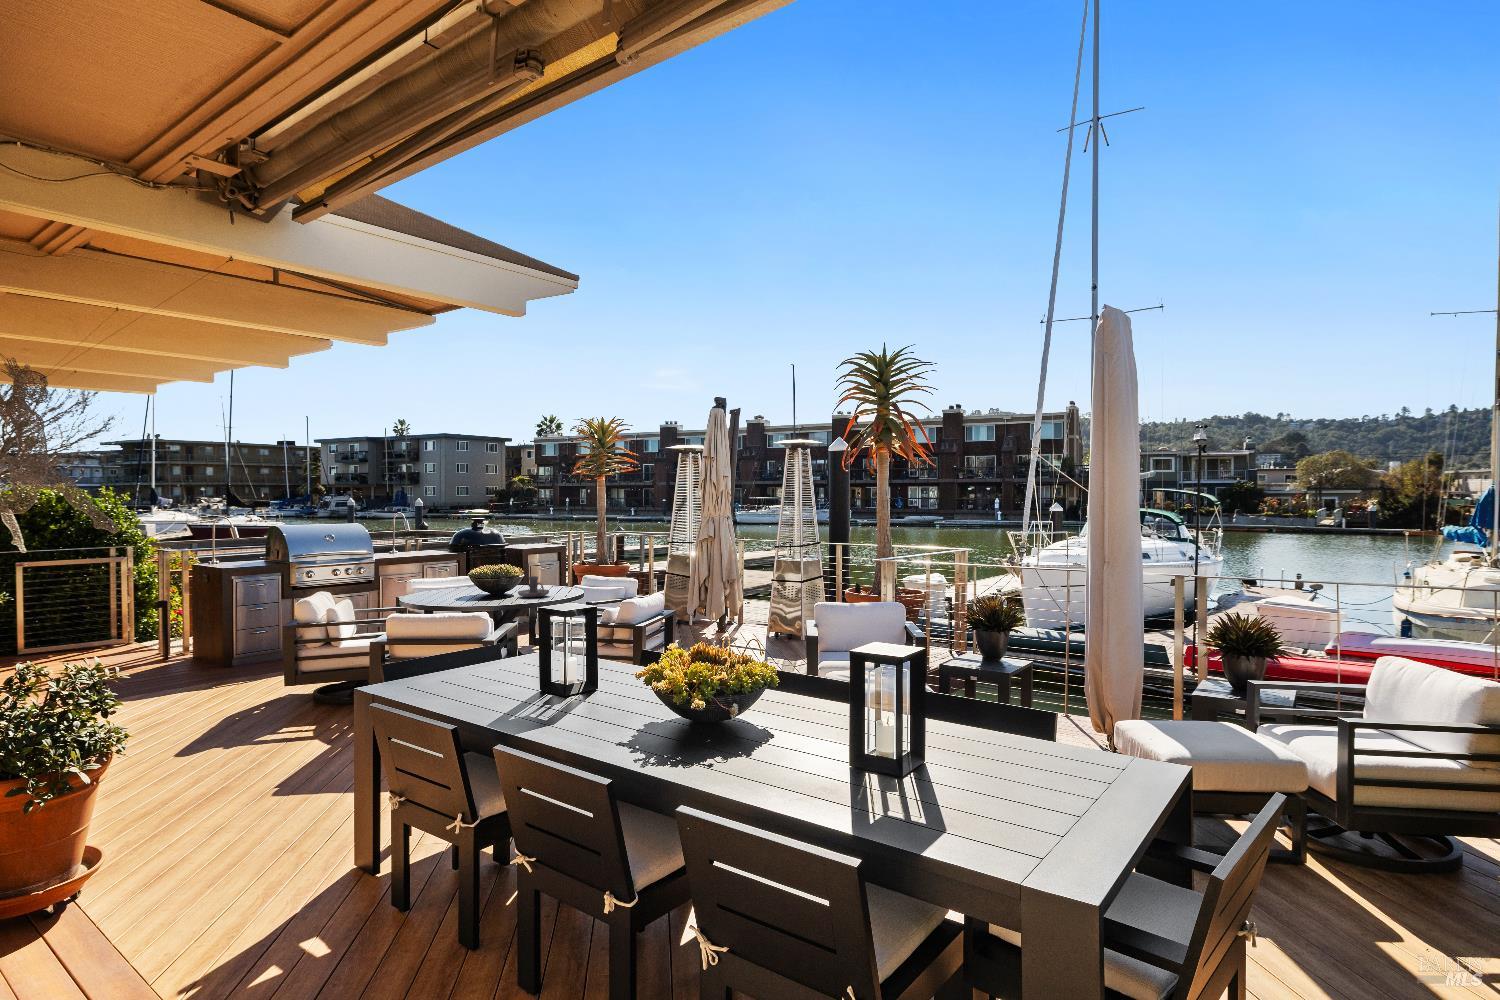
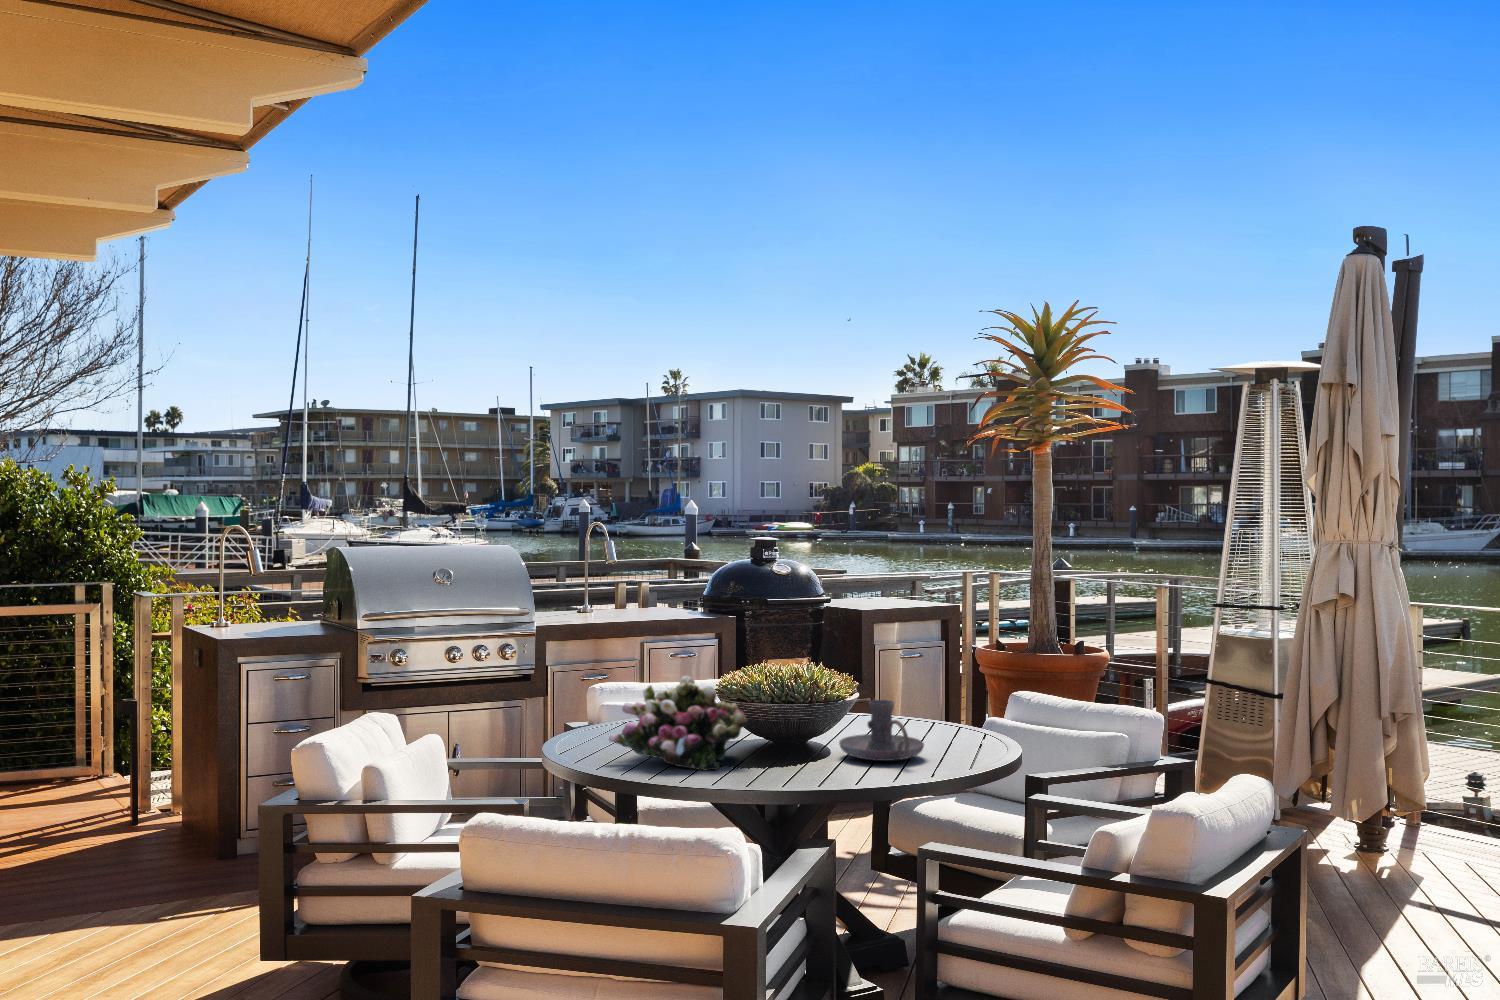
flower arrangement: none [428,571,484,604] -> present [609,676,748,770]

